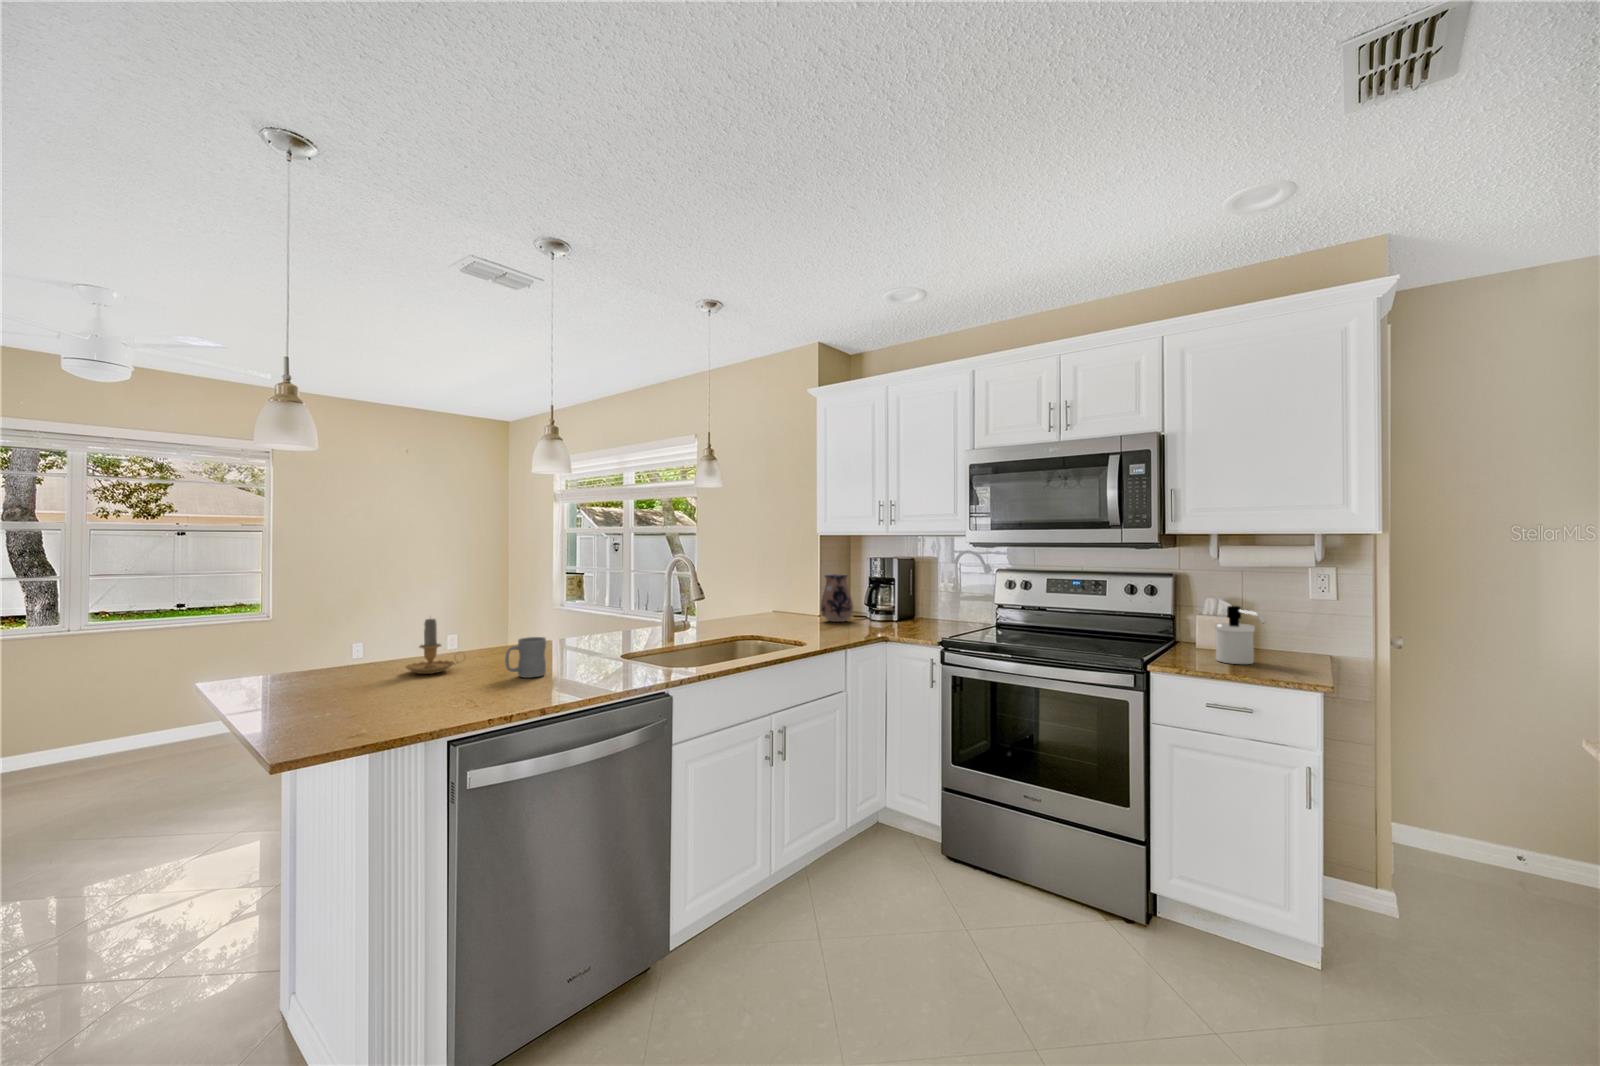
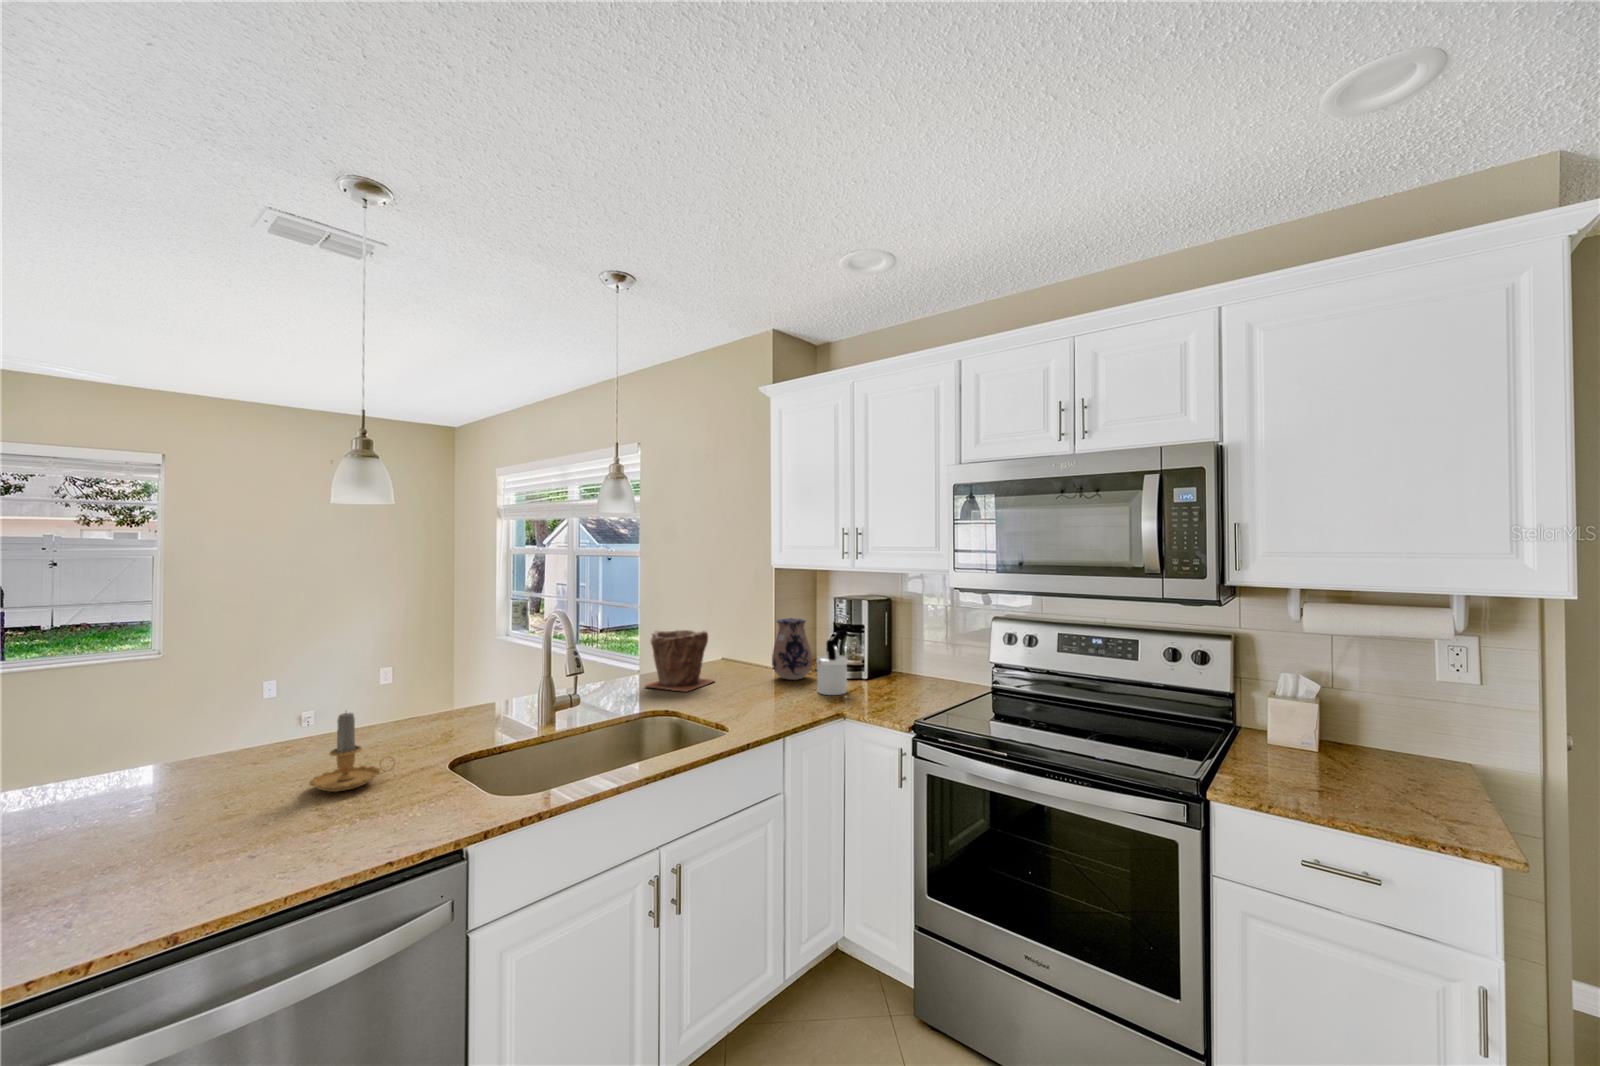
plant pot: none [722,582,777,628] -> present [645,630,715,692]
soap dispenser: present [1214,606,1265,664] -> present [816,640,848,695]
candle: present [406,619,458,674] -> present [309,713,395,792]
mug: present [505,637,546,678] -> none [212,758,288,828]

